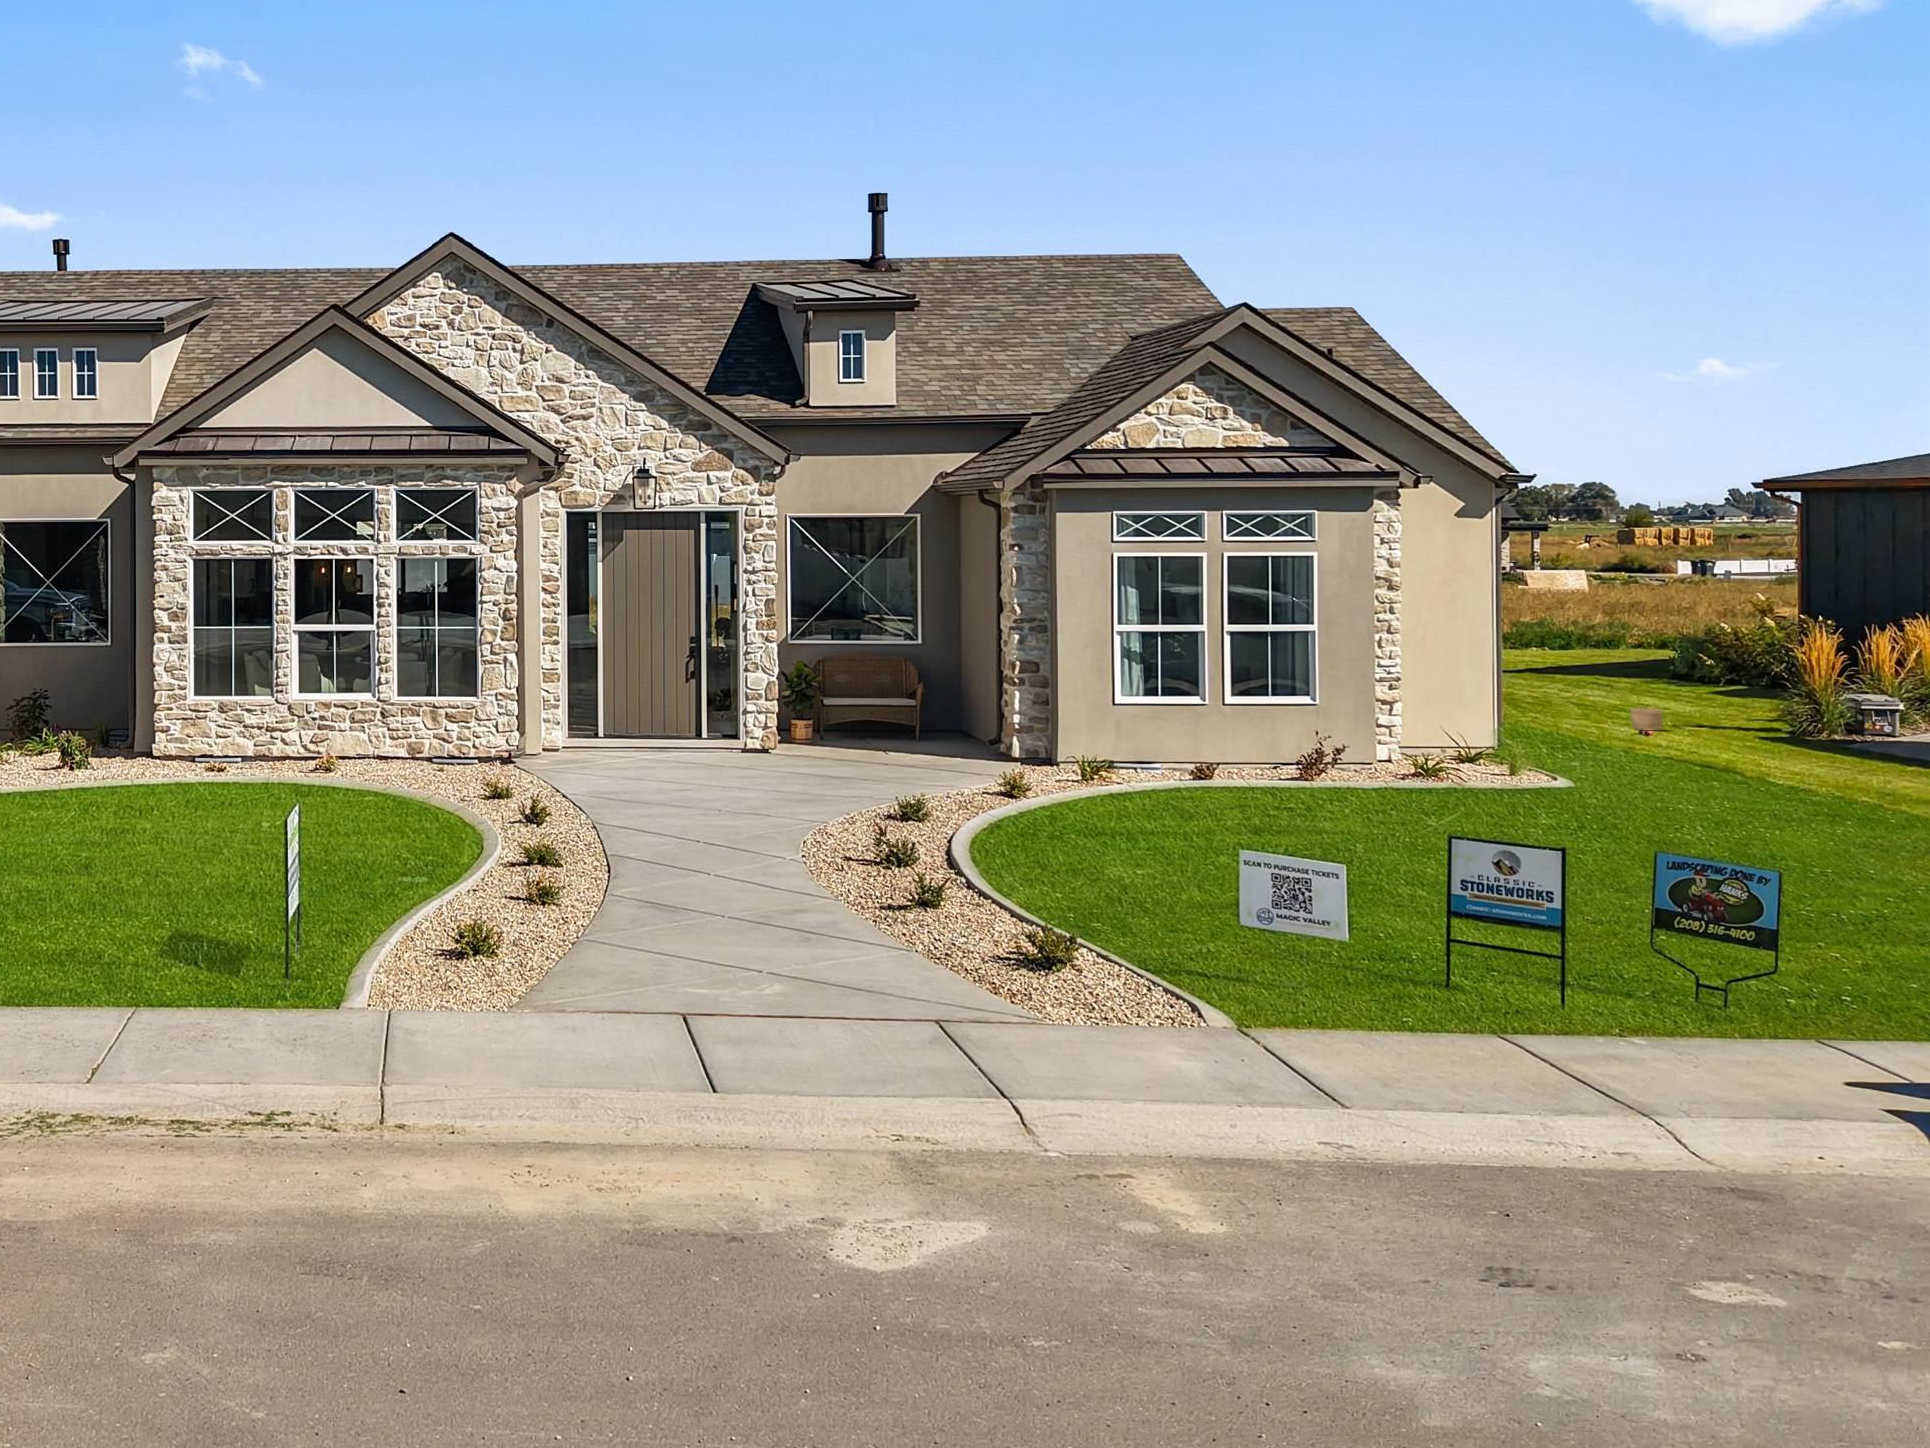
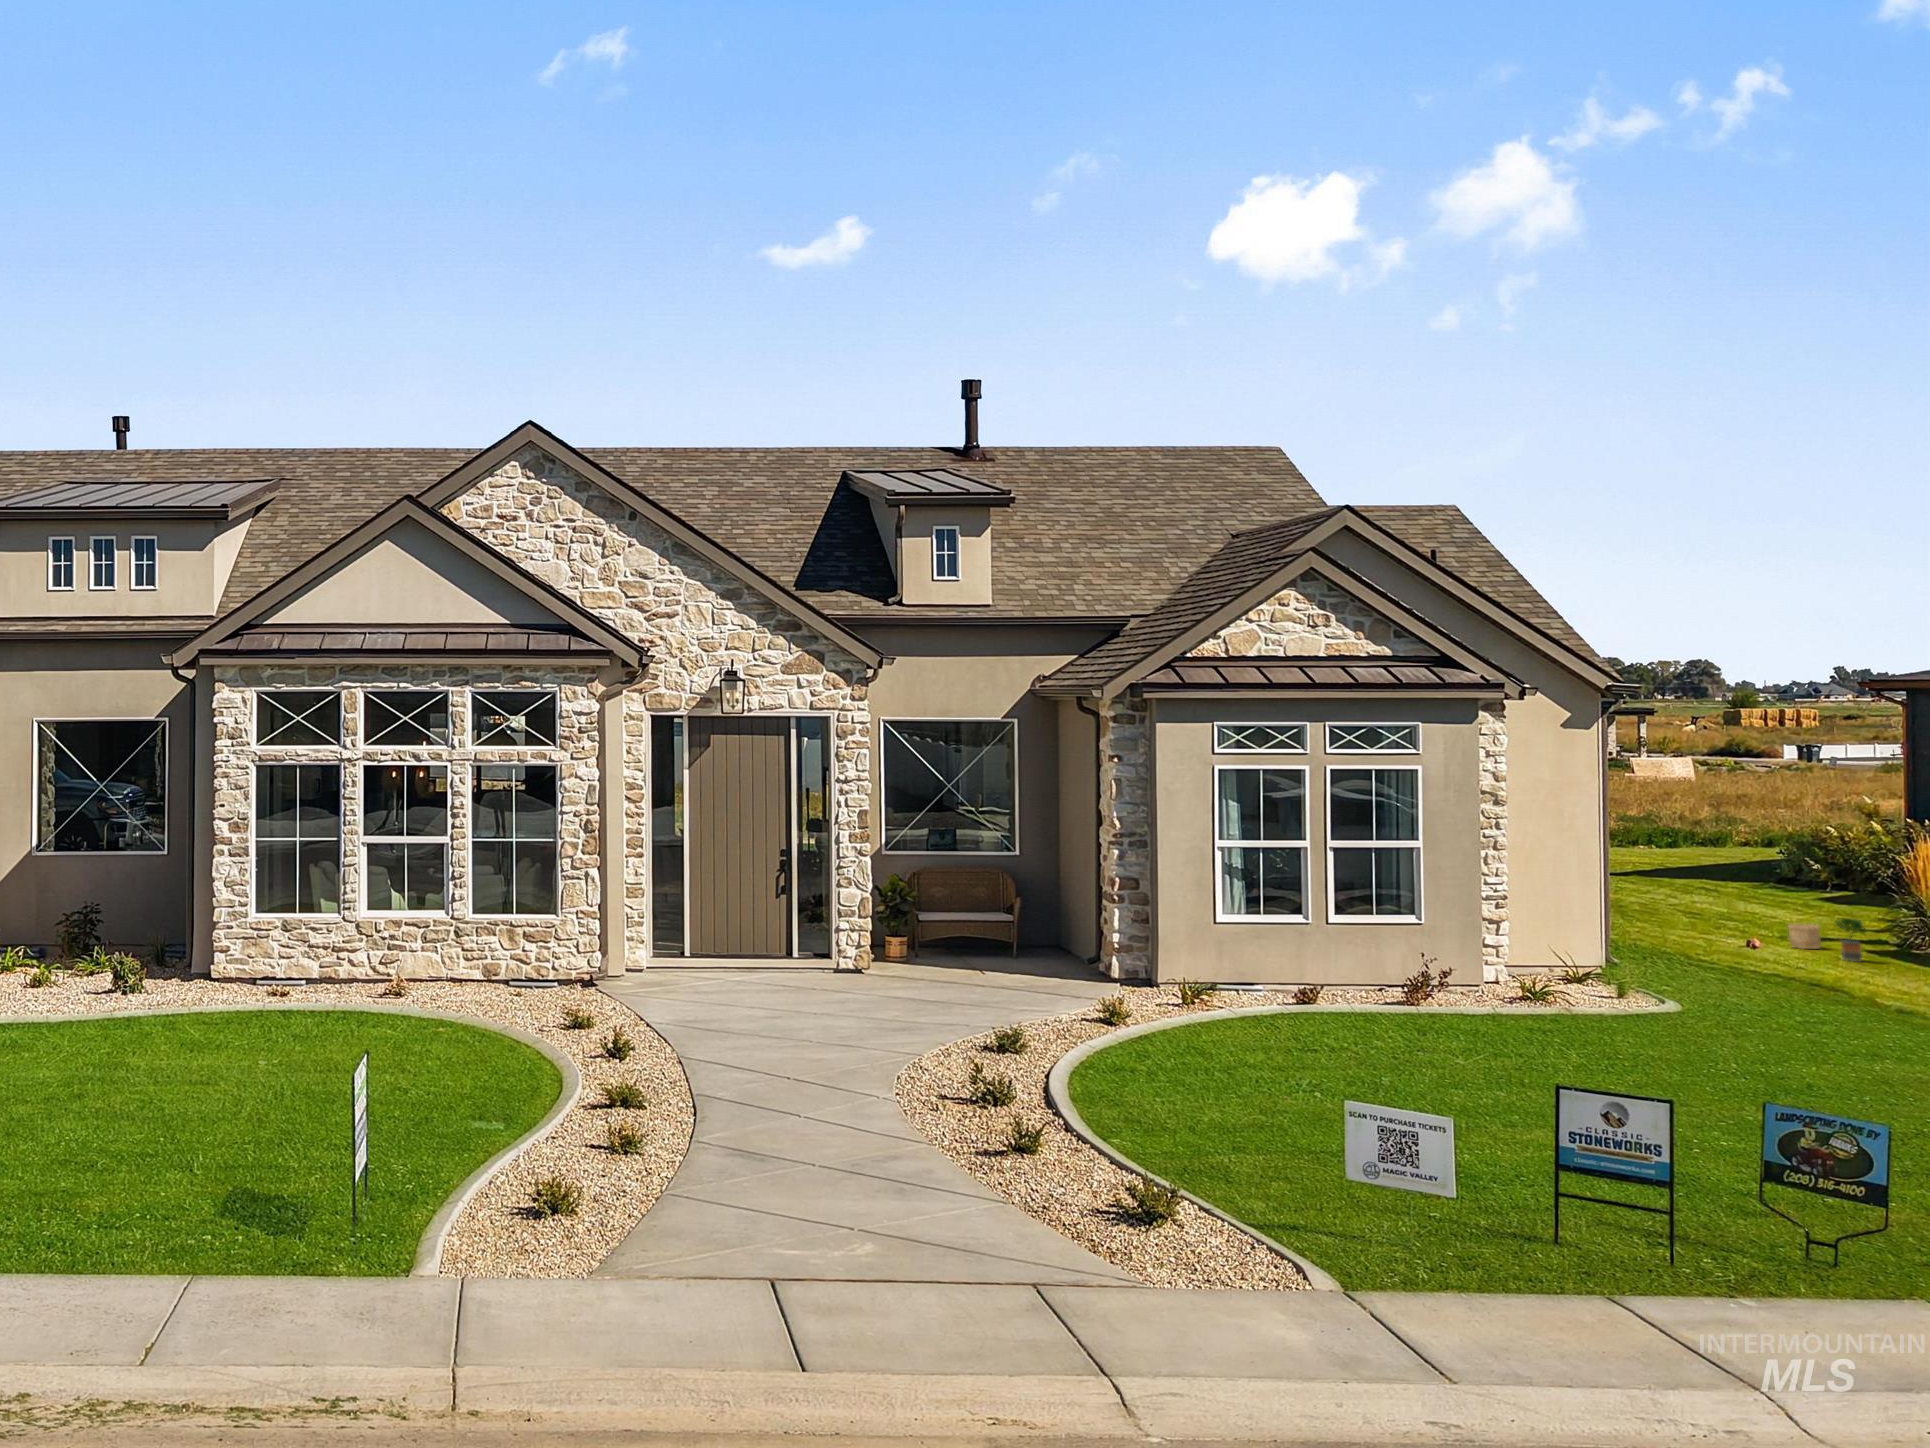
potted tree: none [1682,700,1717,741] -> present [1834,918,1867,962]

